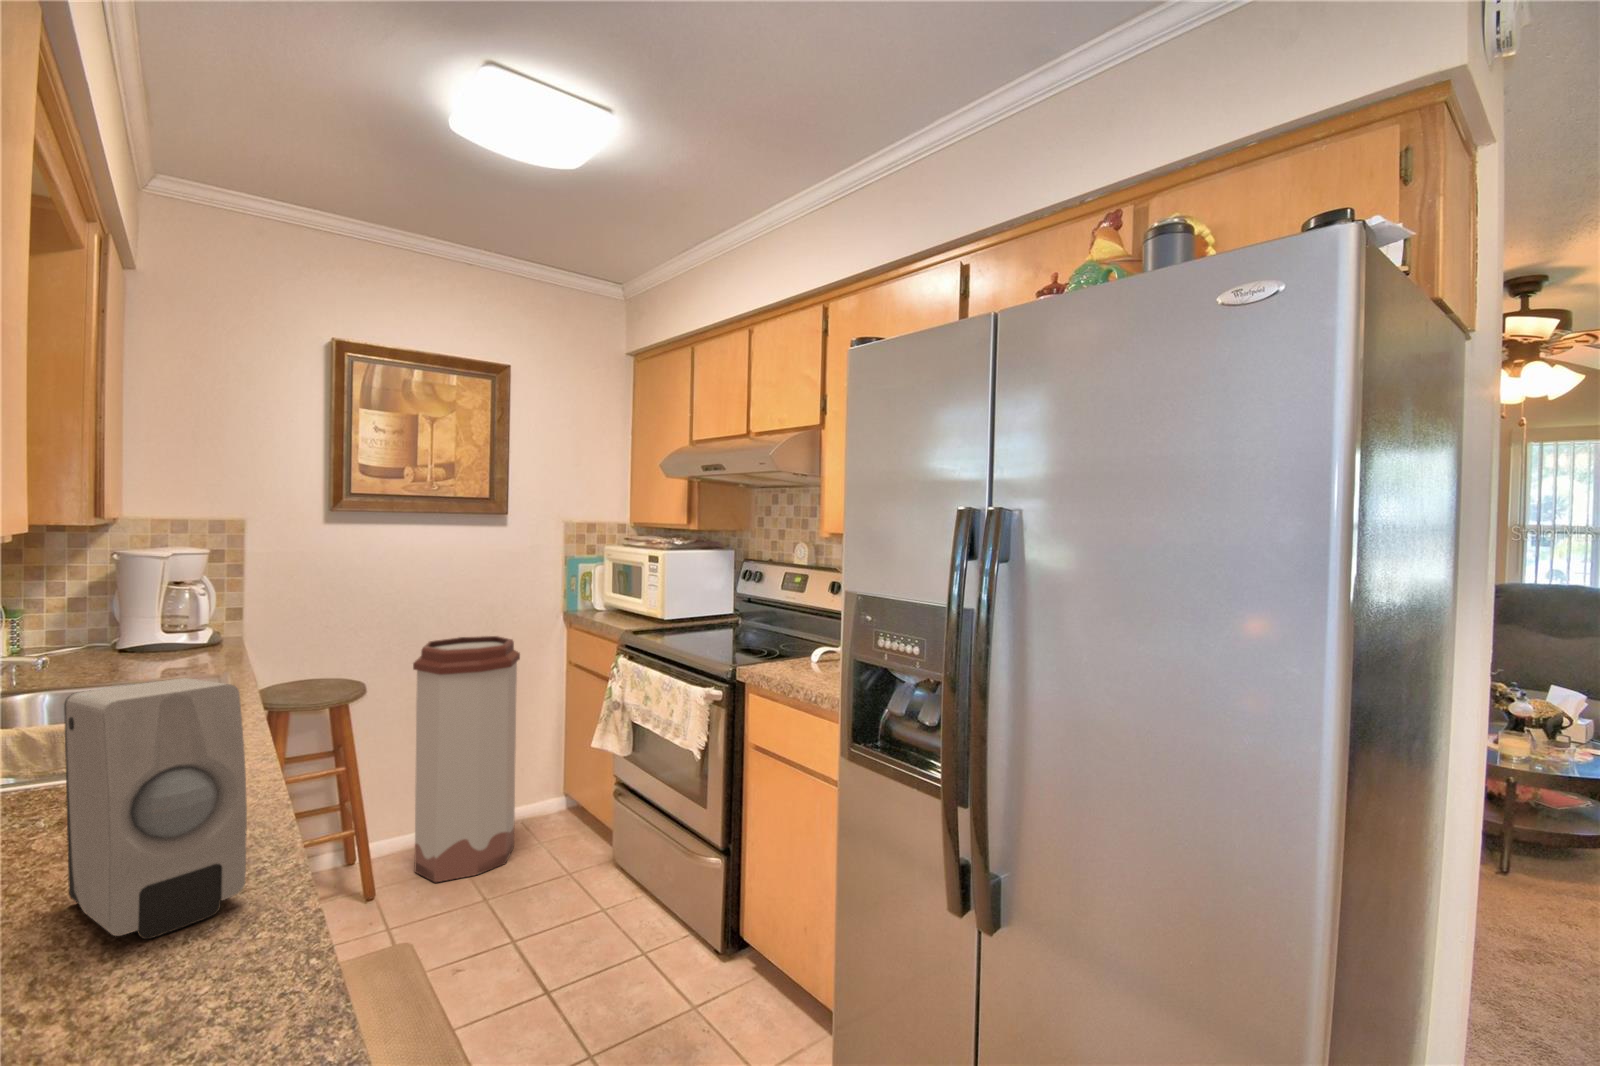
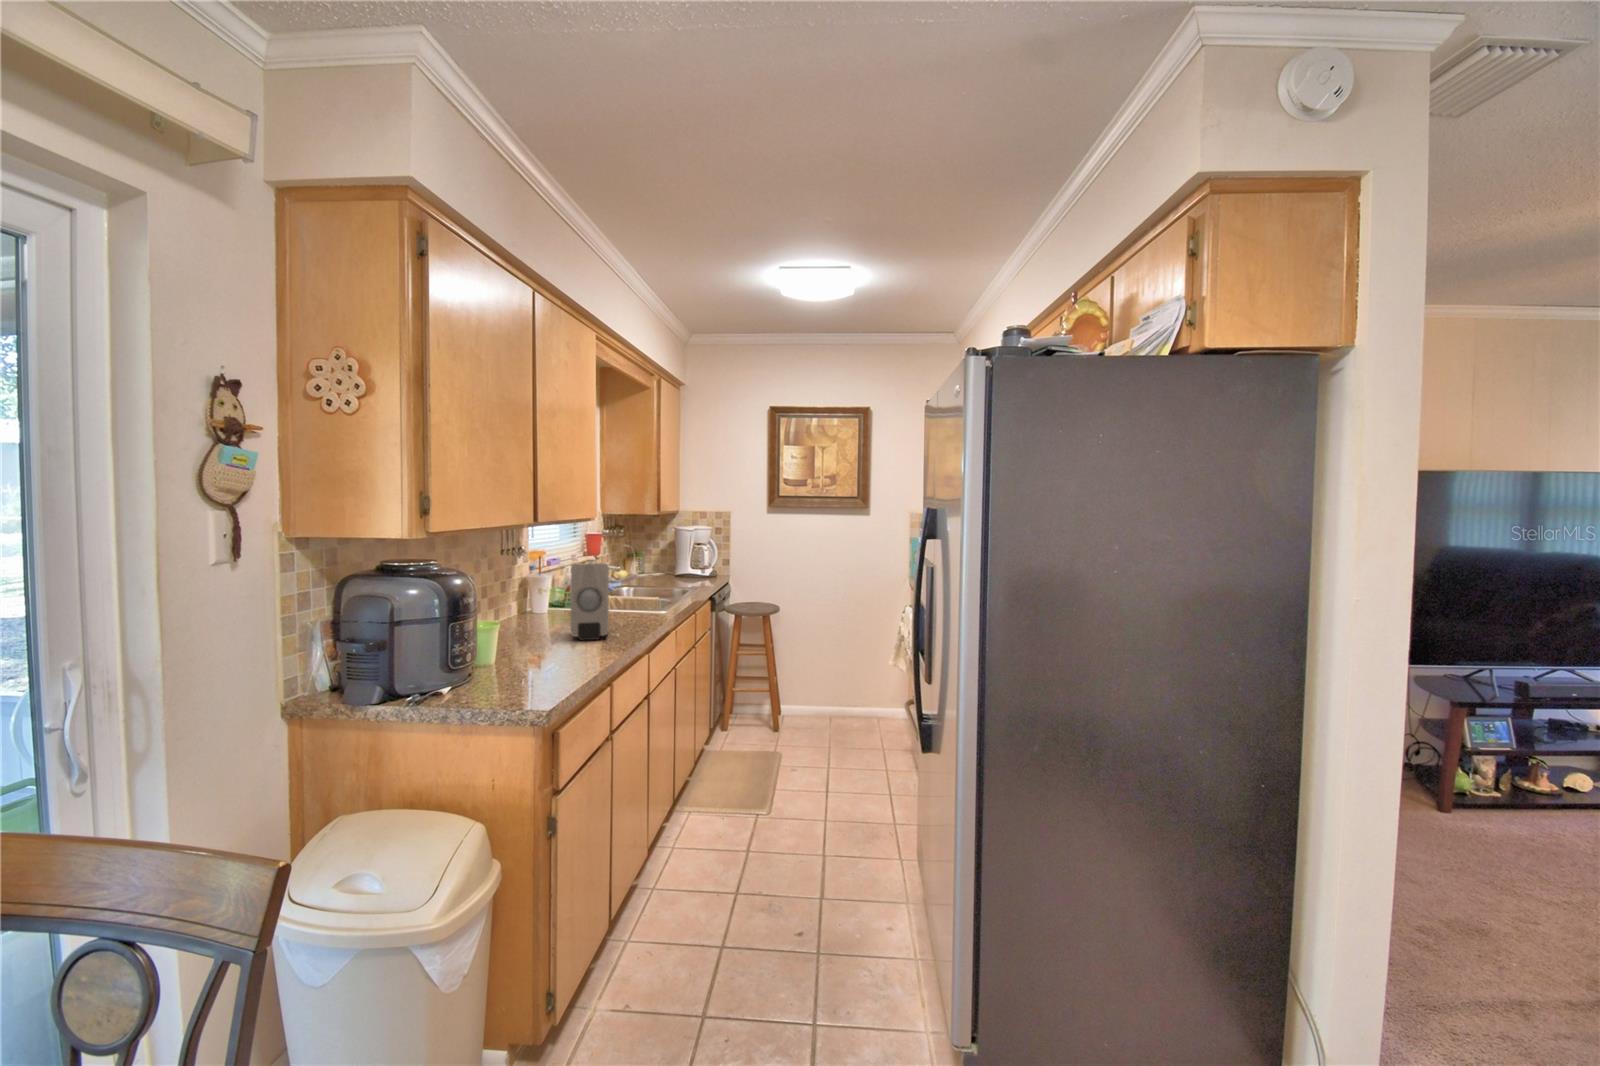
trash can: present [413,636,520,882] -> none [805,586,868,734]

